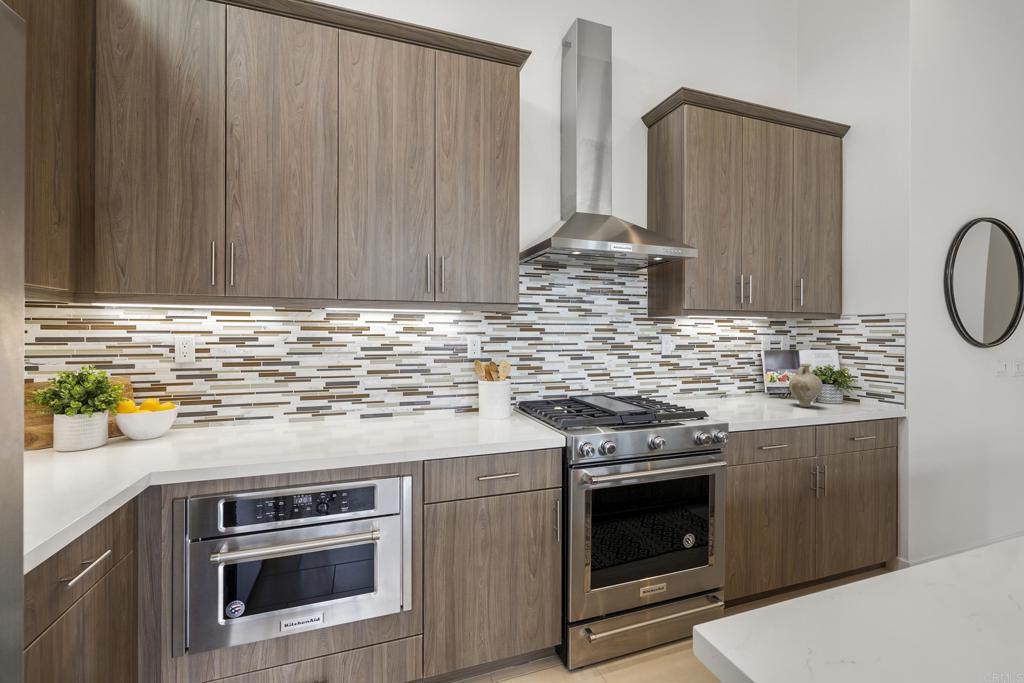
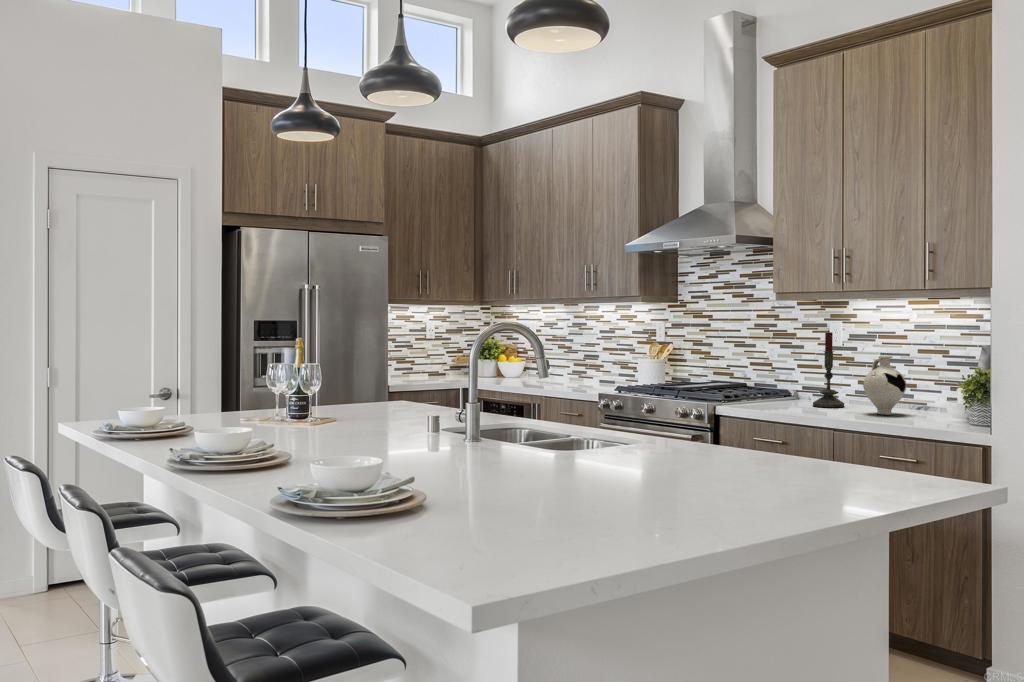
candle: none [738,346,764,408] -> present [813,331,844,407]

